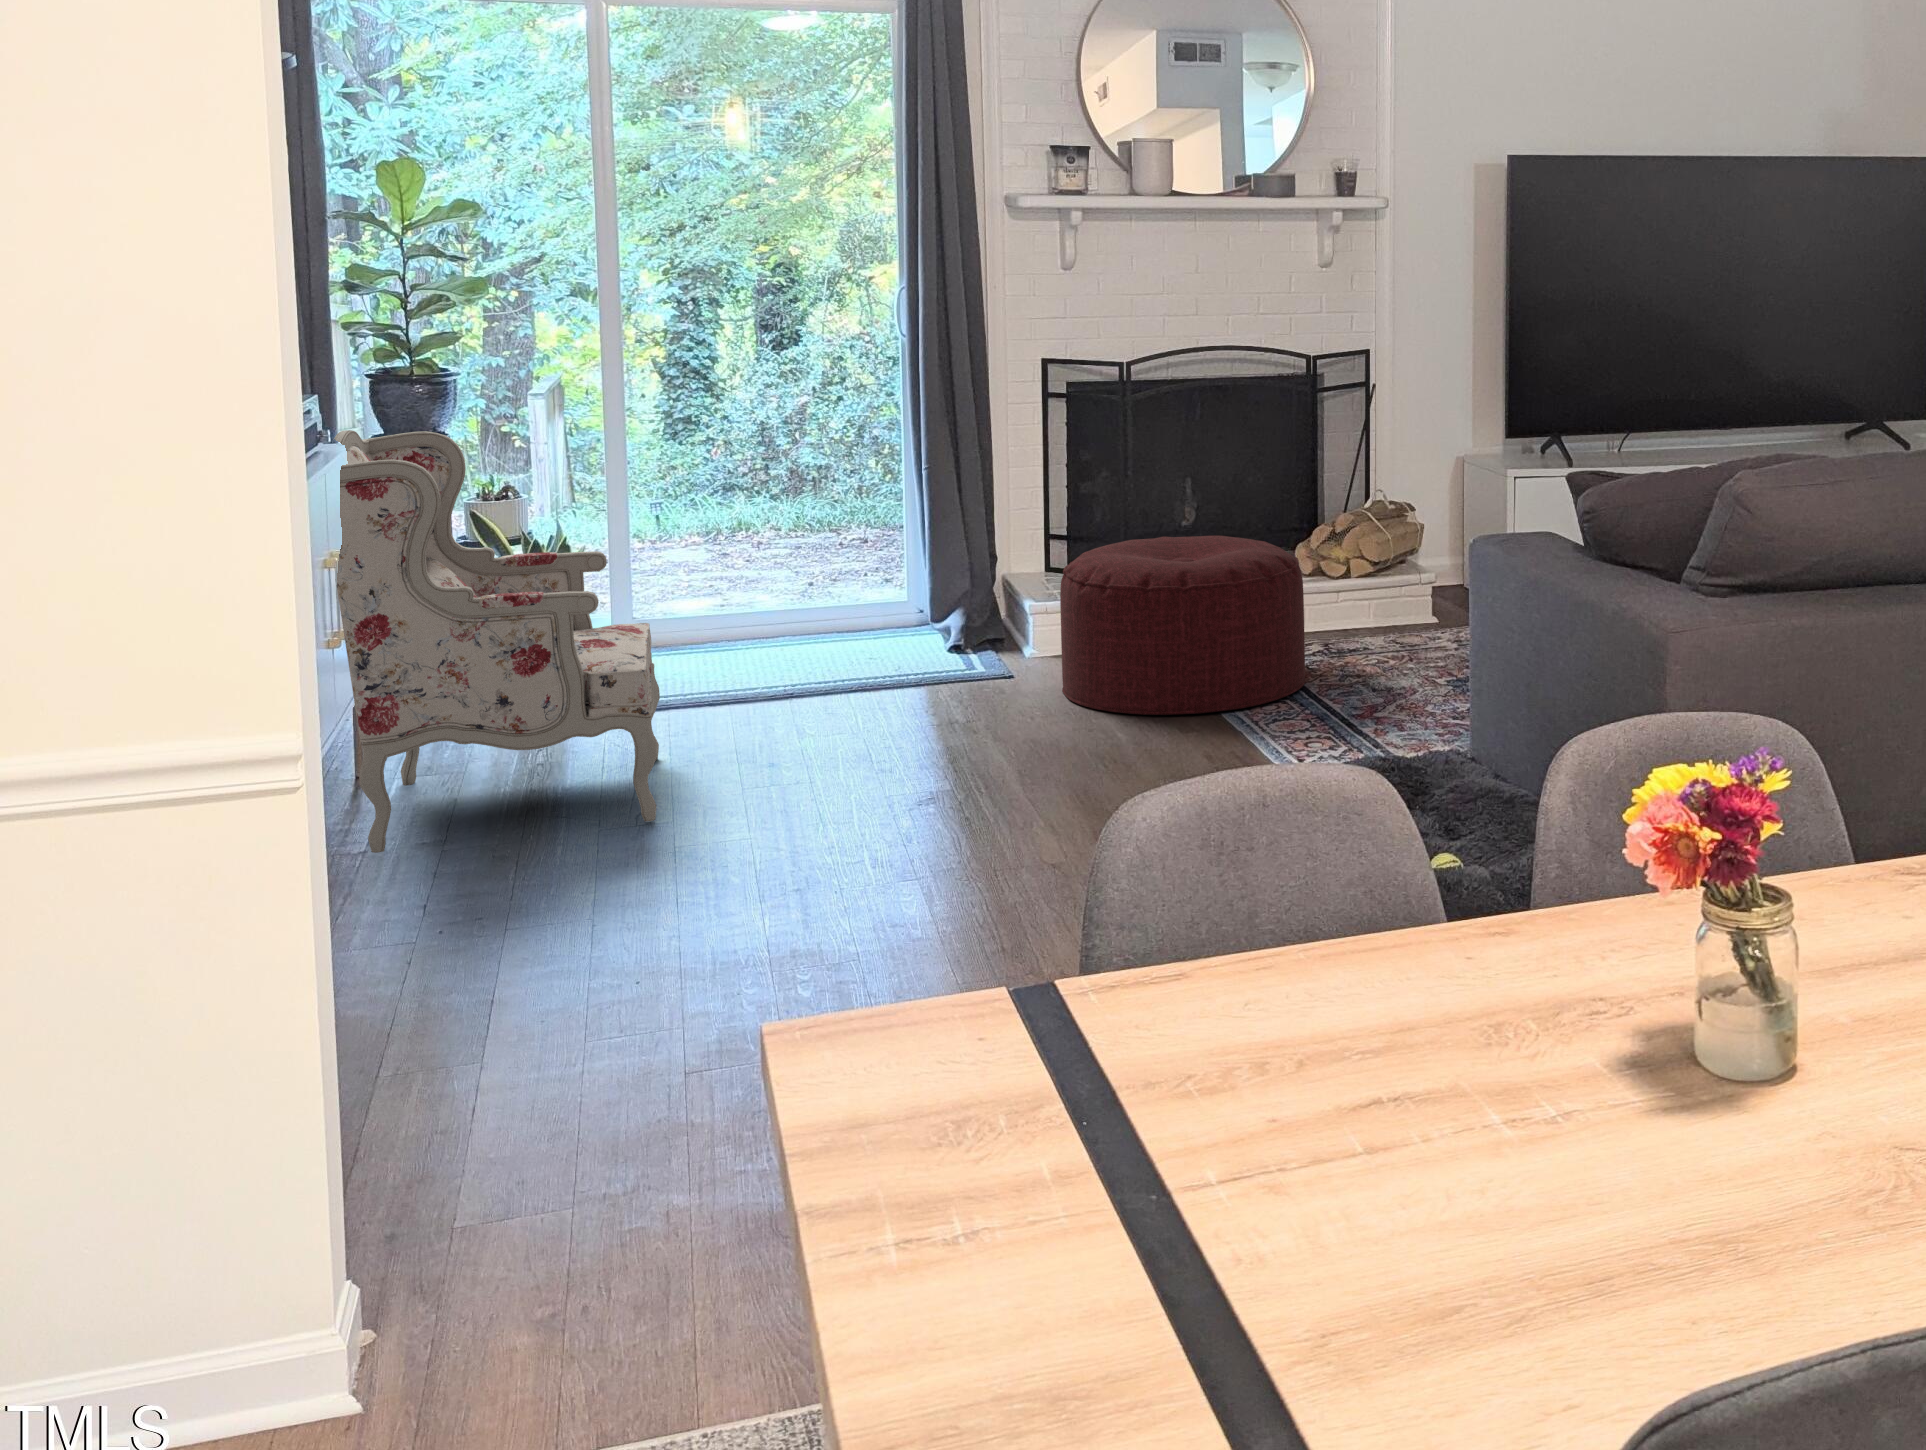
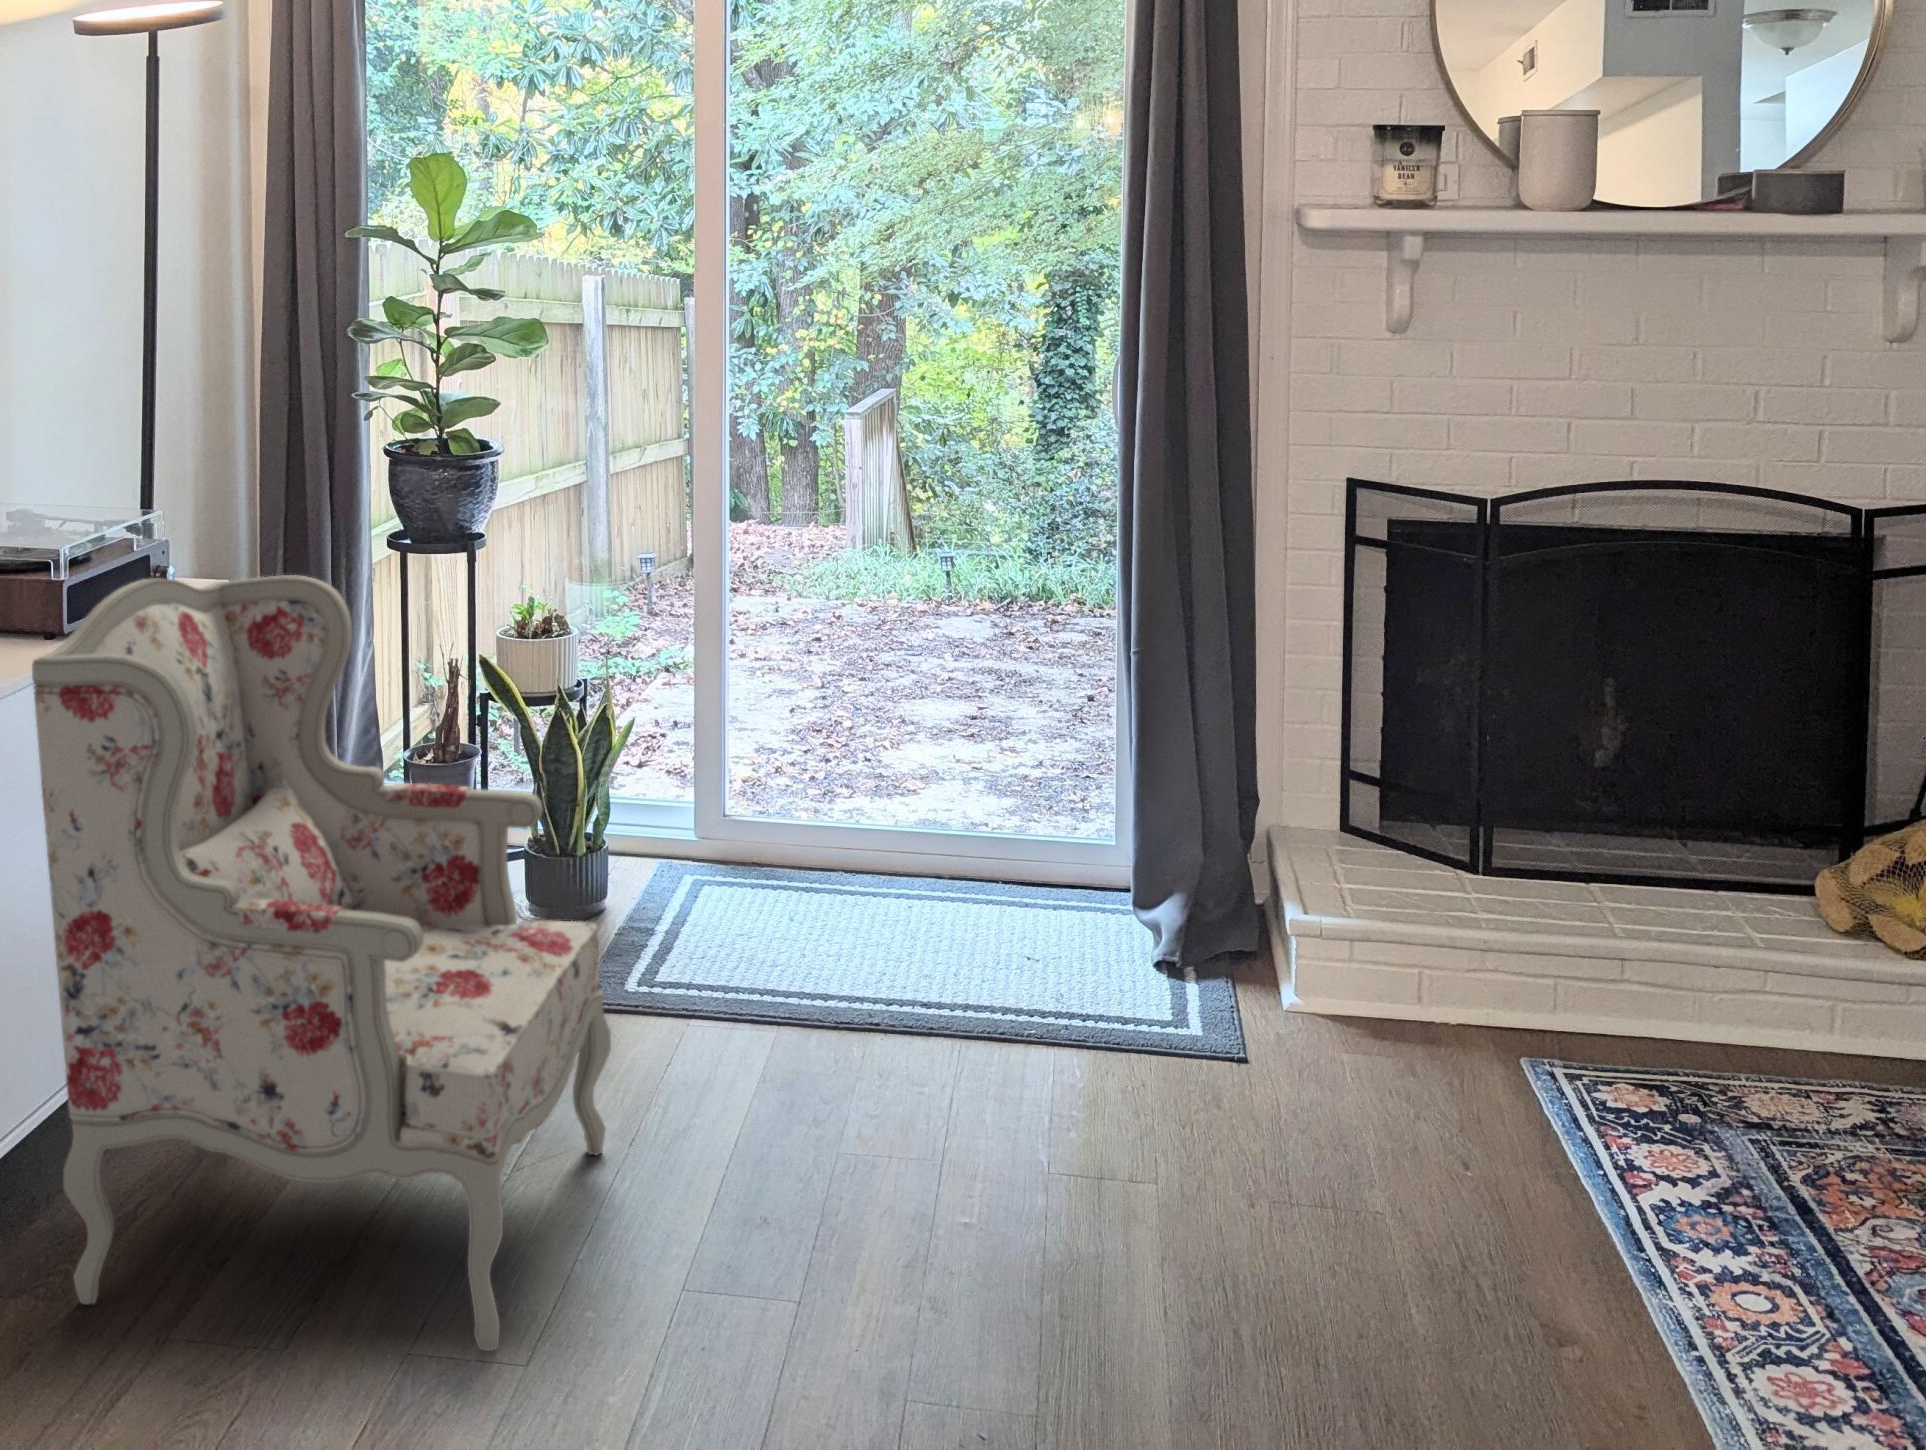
ottoman: present [1060,536,1305,715] -> none [1321,851,1843,1291]

